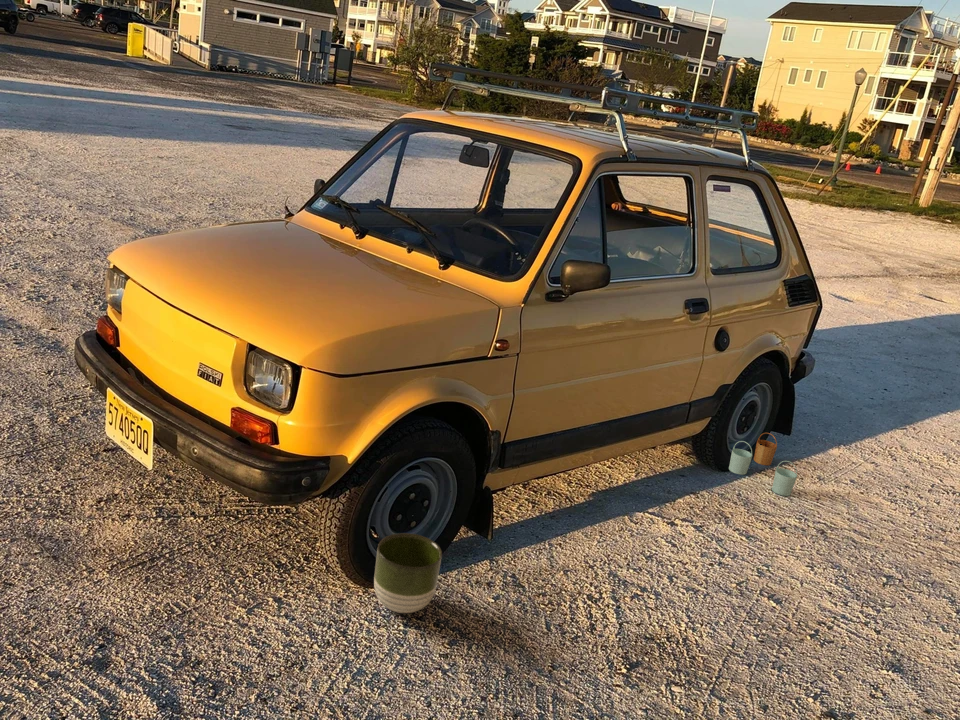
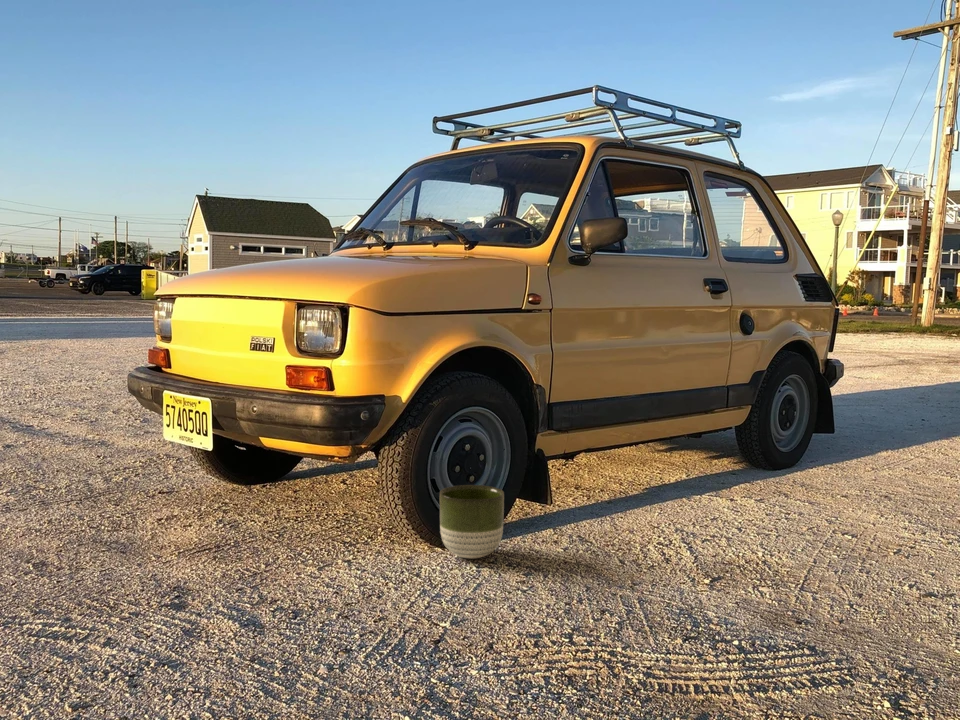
bucket: present [729,433,797,496] -> none [781,428,851,475]

